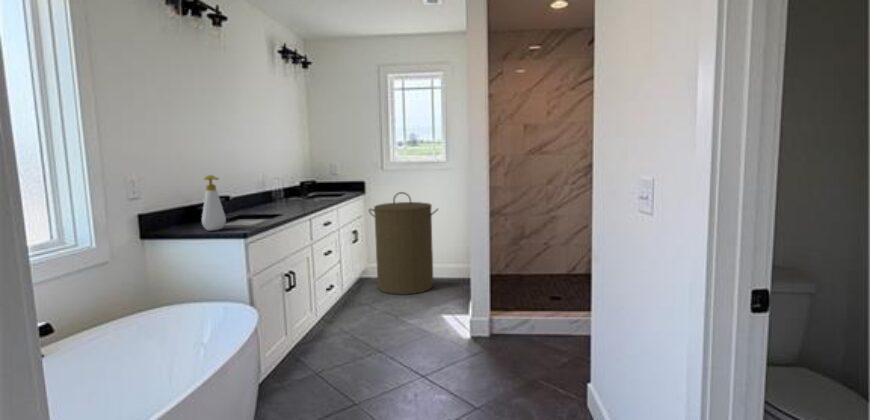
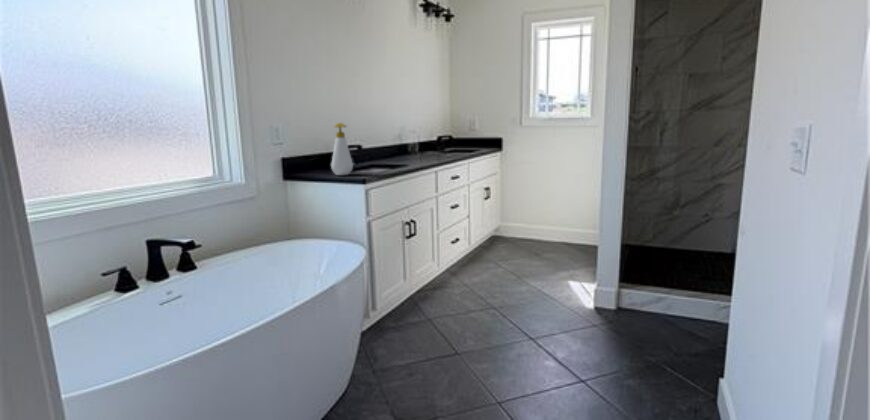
laundry hamper: present [369,192,438,295] -> none [502,149,576,256]

